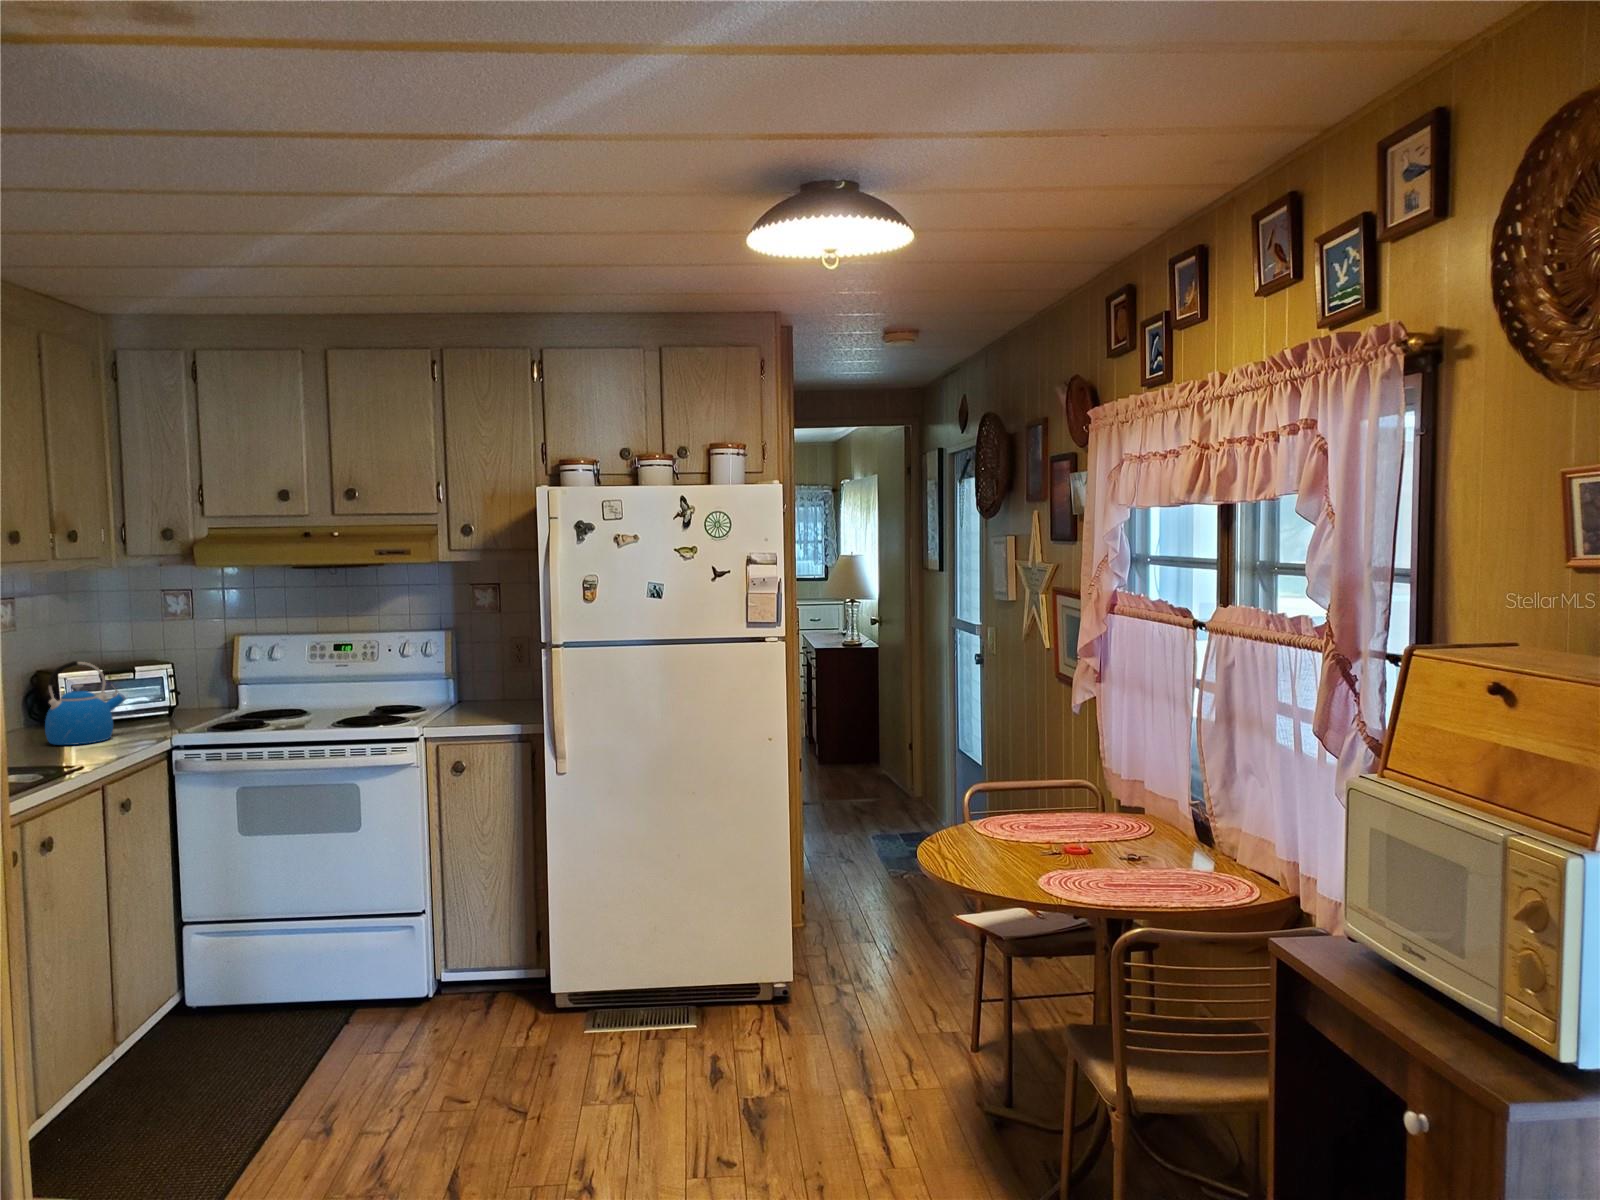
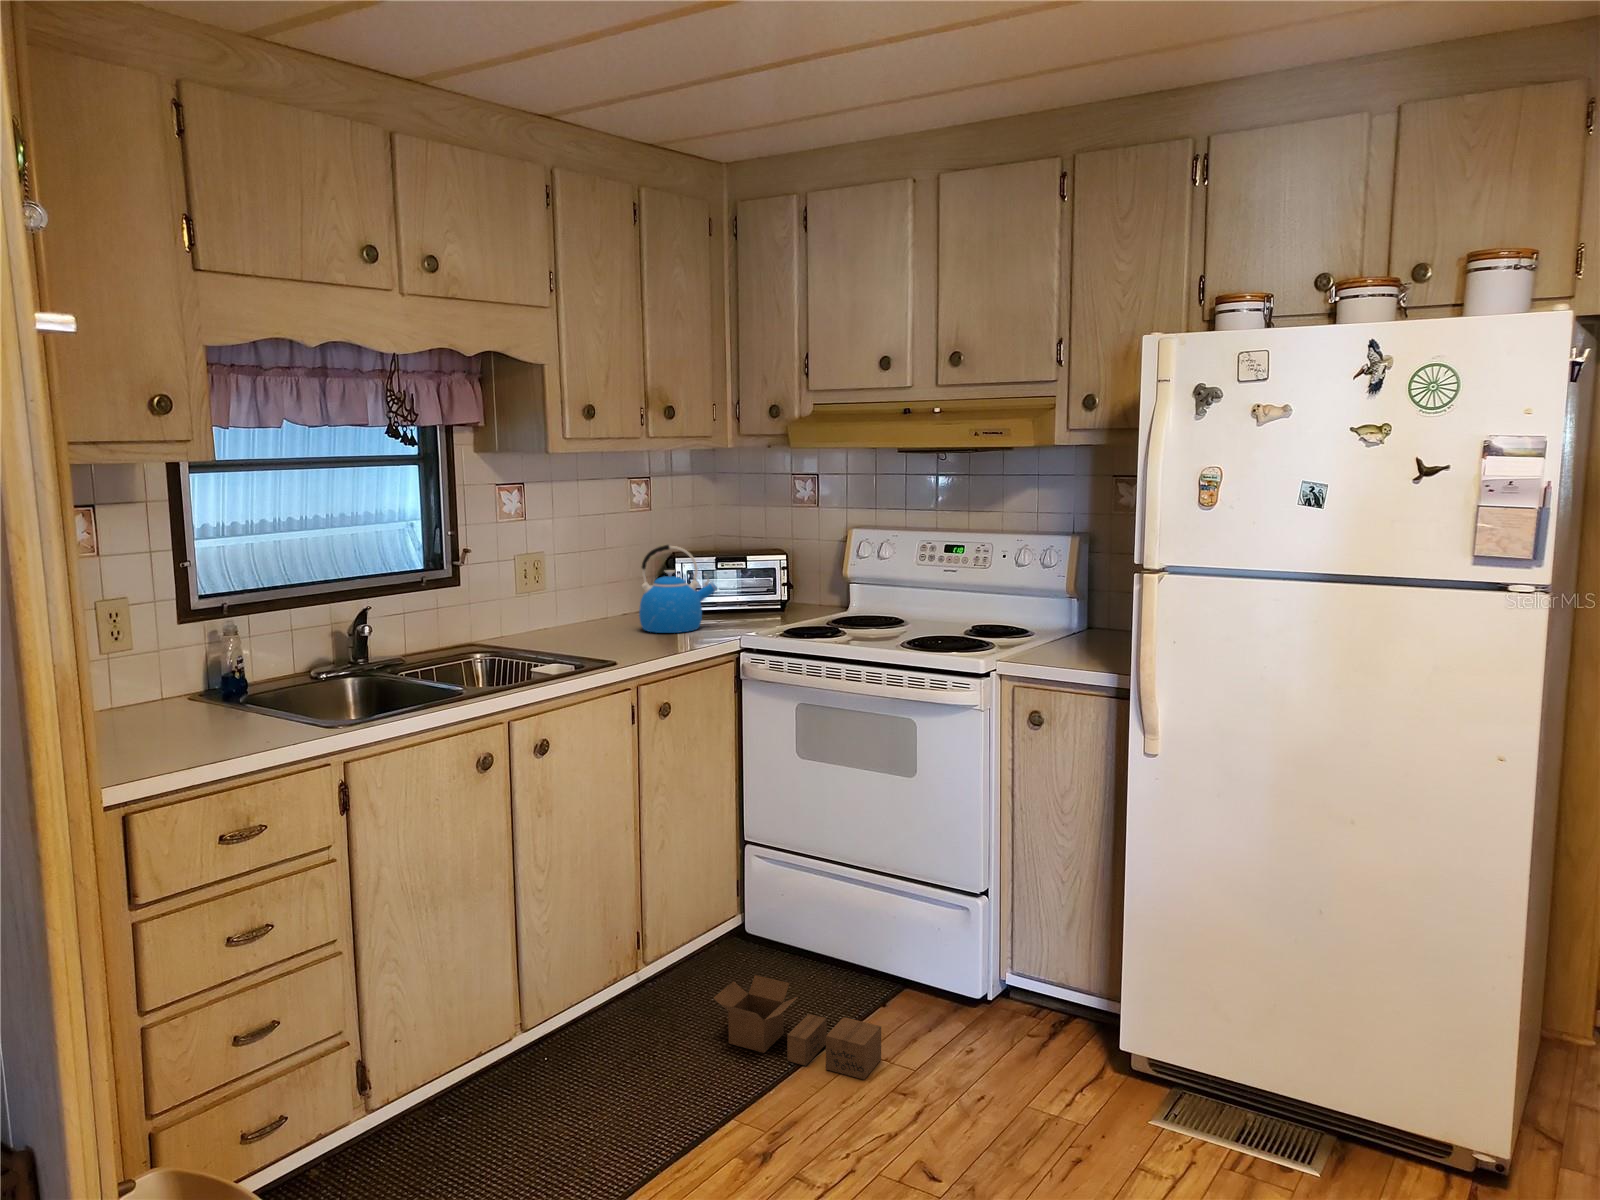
cardboard box: none [217,1019,373,1081] -> present [713,975,881,1080]

